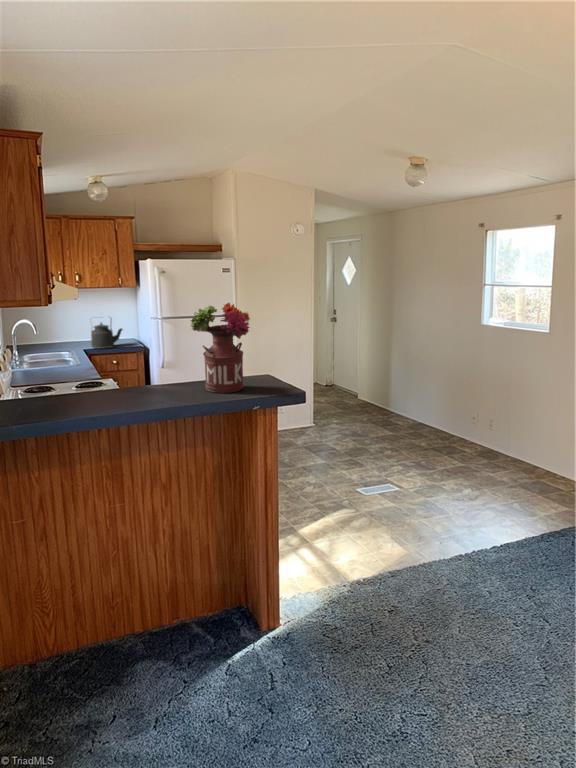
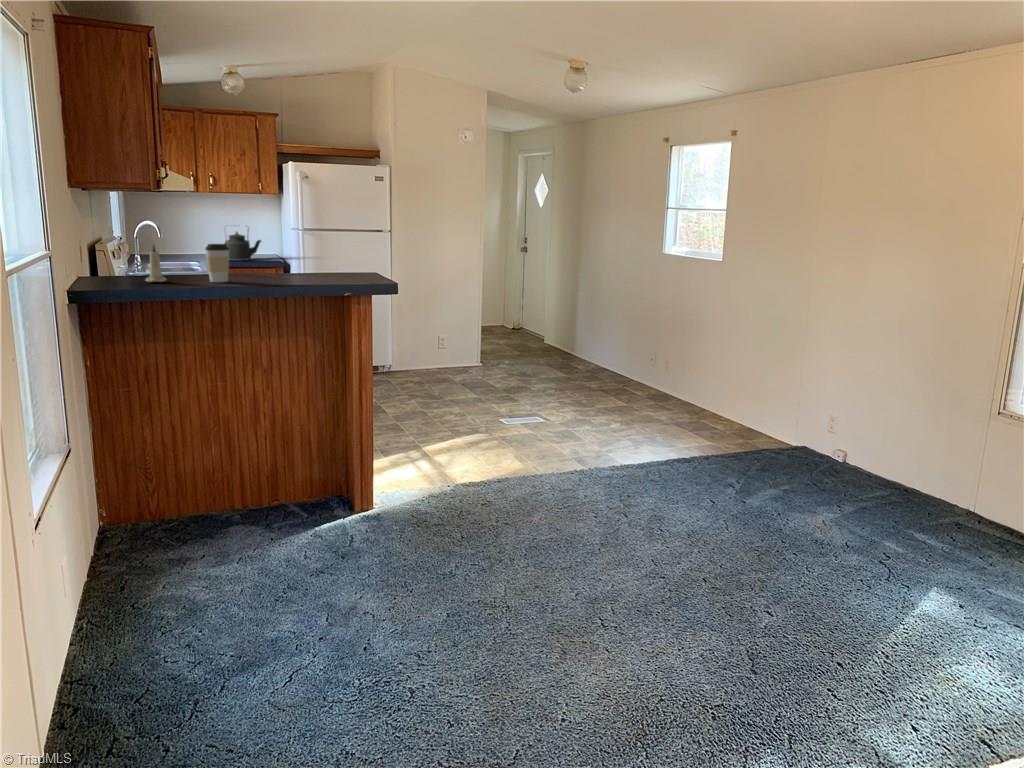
flower arrangement: present [190,303,250,393] -> none [290,194,351,279]
coffee cup: none [104,364,130,408] -> present [205,243,229,282]
candle: none [40,369,63,413] -> present [145,244,166,282]

